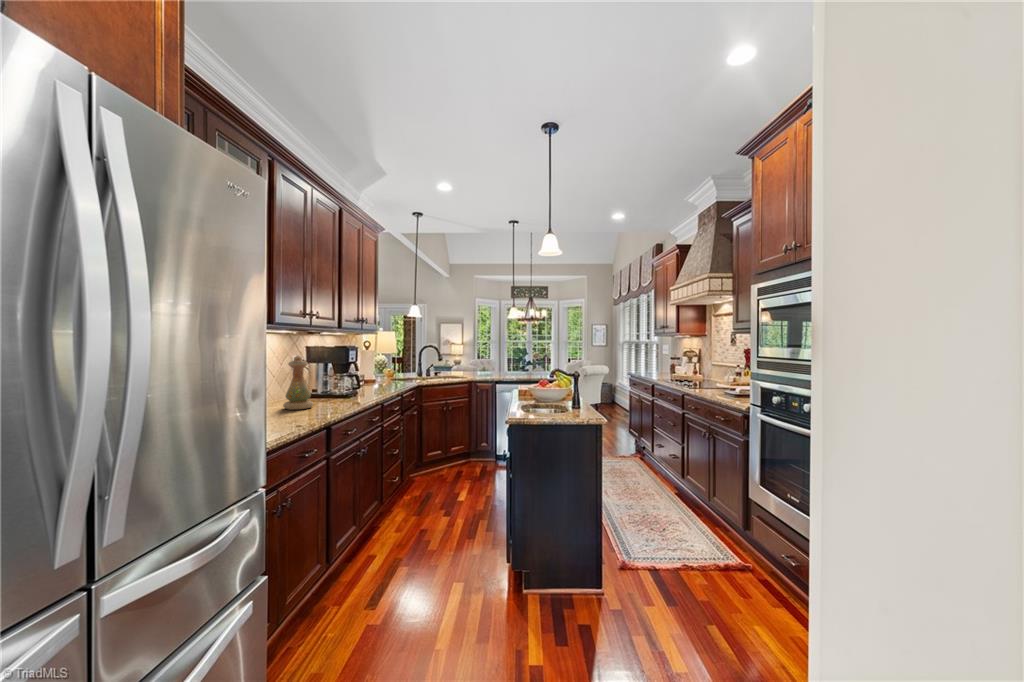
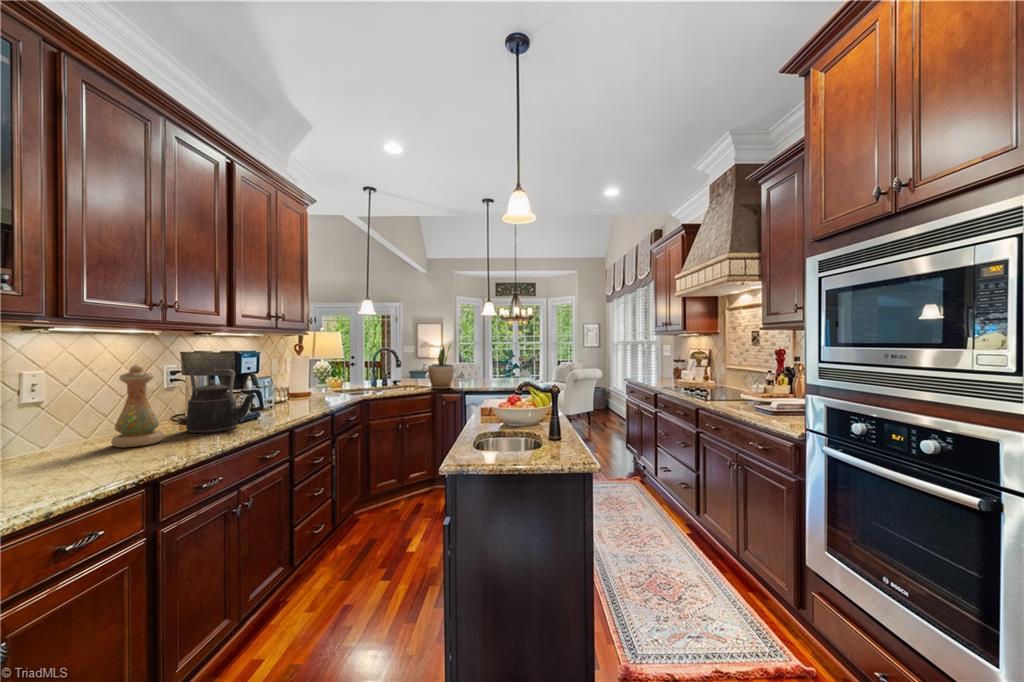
potted plant: none [466,340,487,380] -> present [428,343,454,389]
kettle: none [319,360,365,403] -> present [186,369,255,433]

